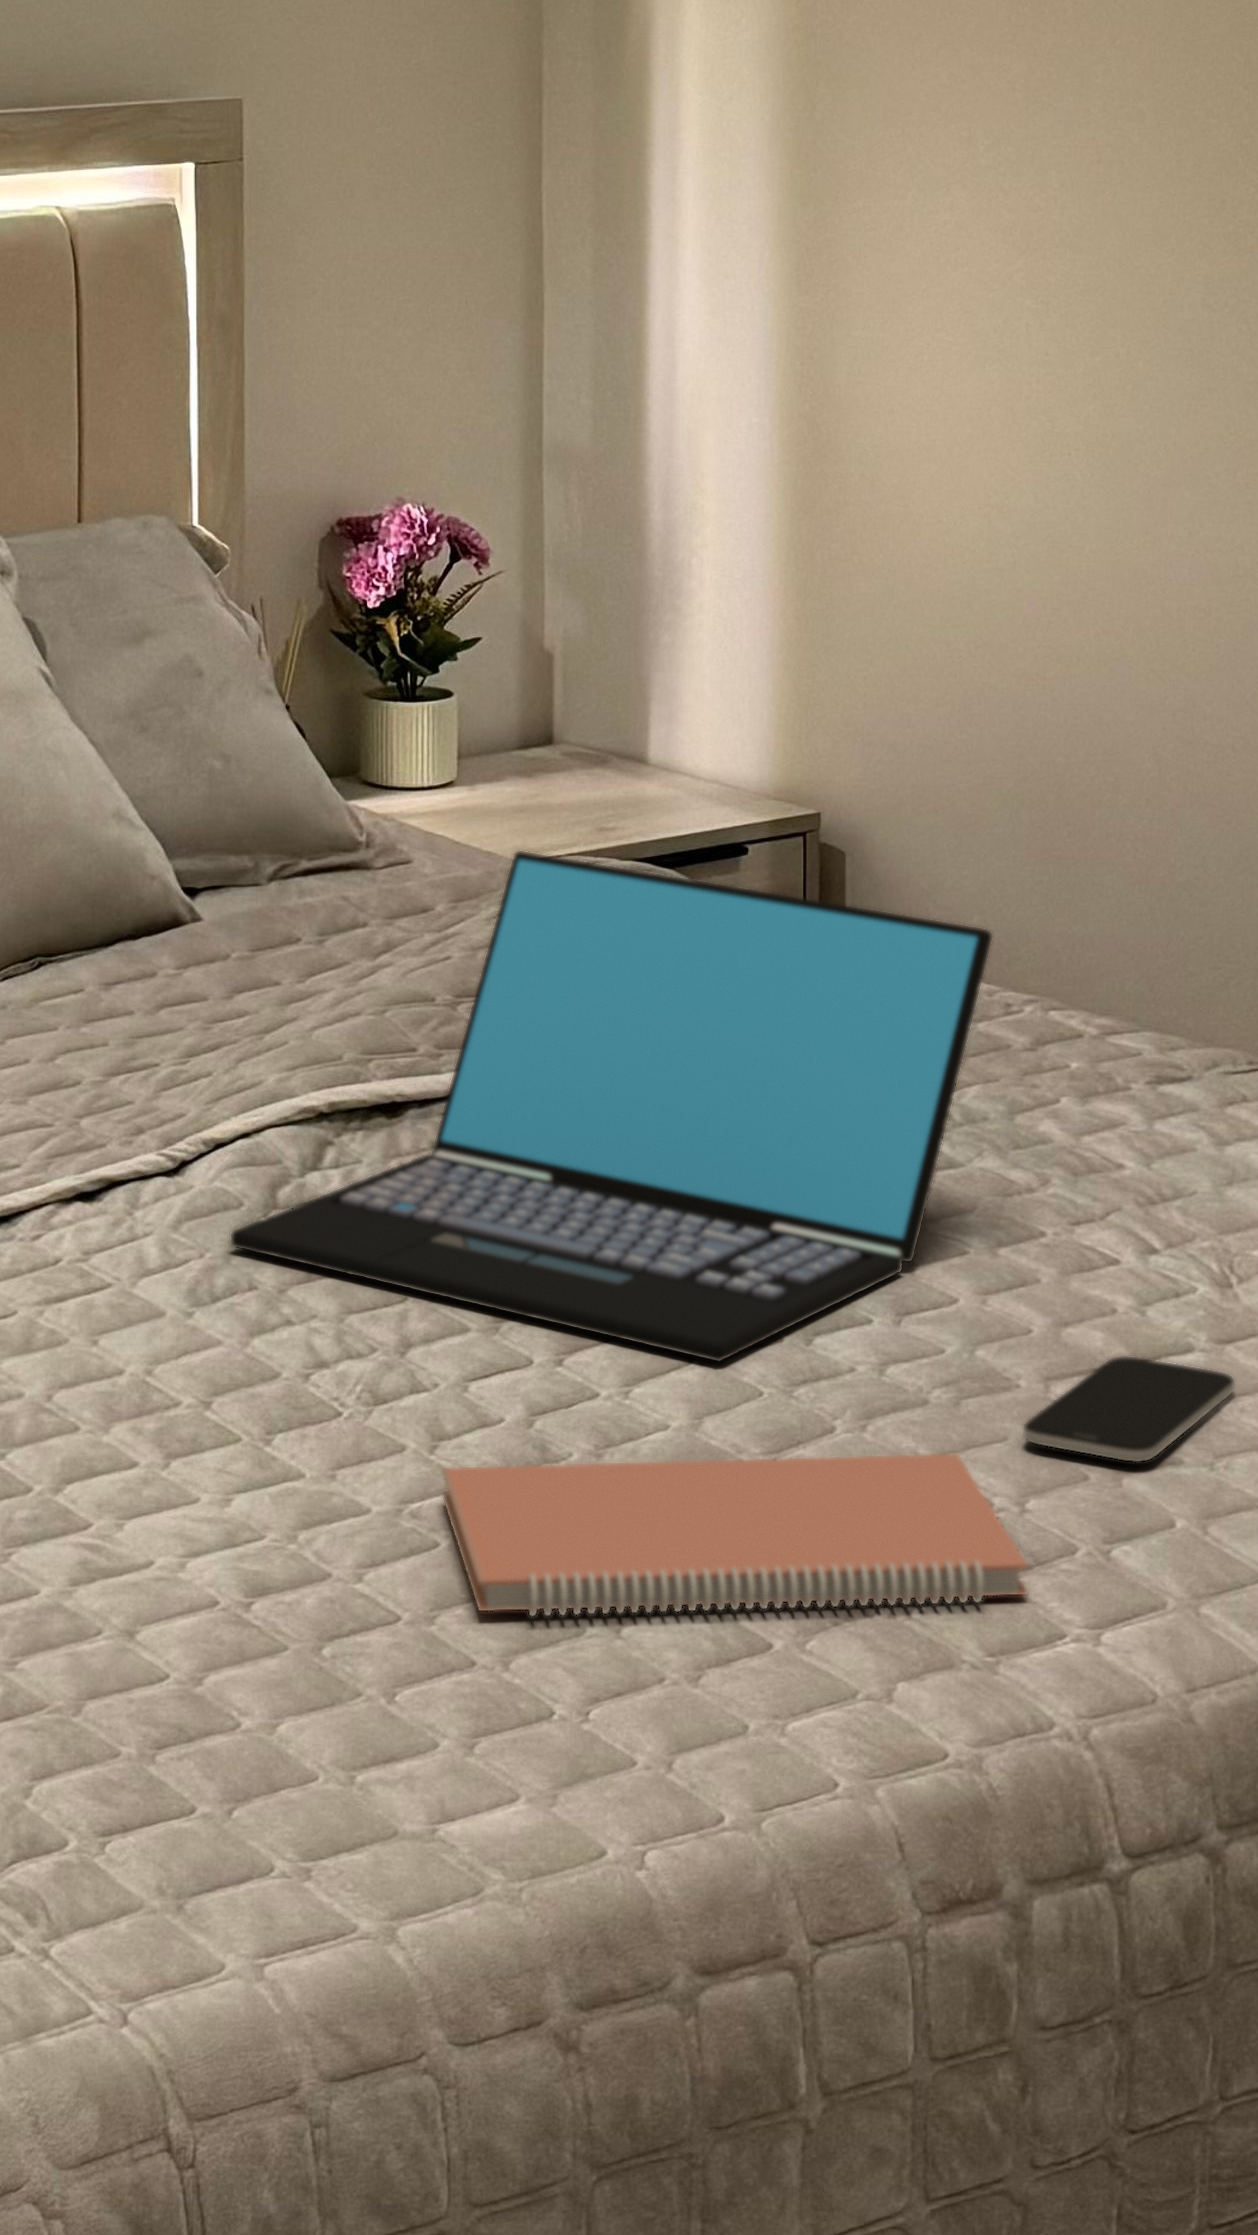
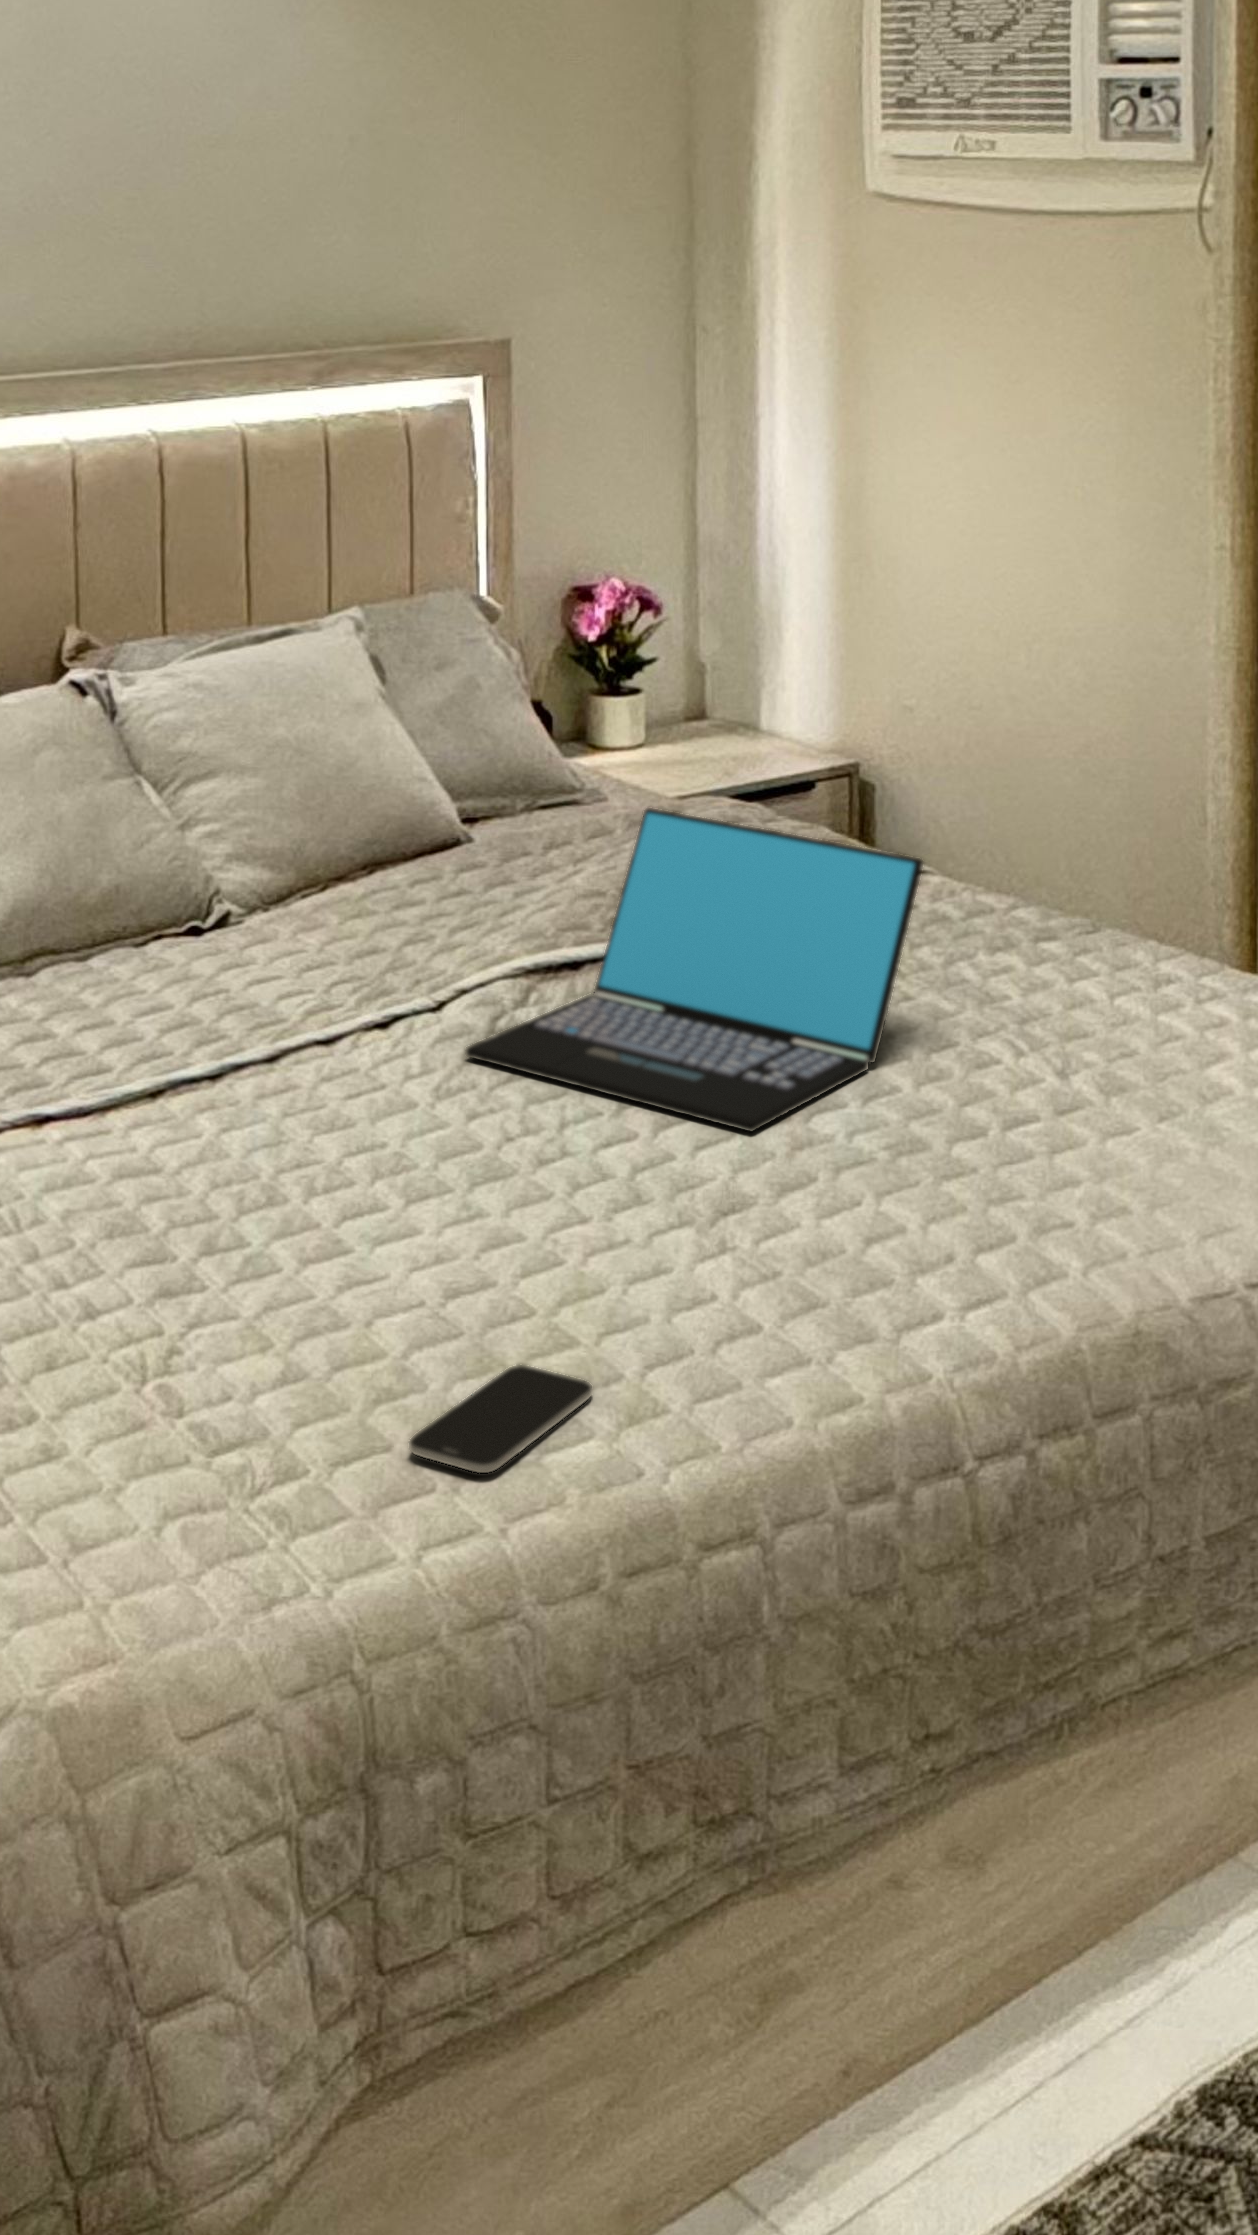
smartphone: present [1023,1356,1235,1462] -> present [409,1365,592,1473]
notebook: present [443,1454,1027,1616] -> none [572,1195,921,1309]

